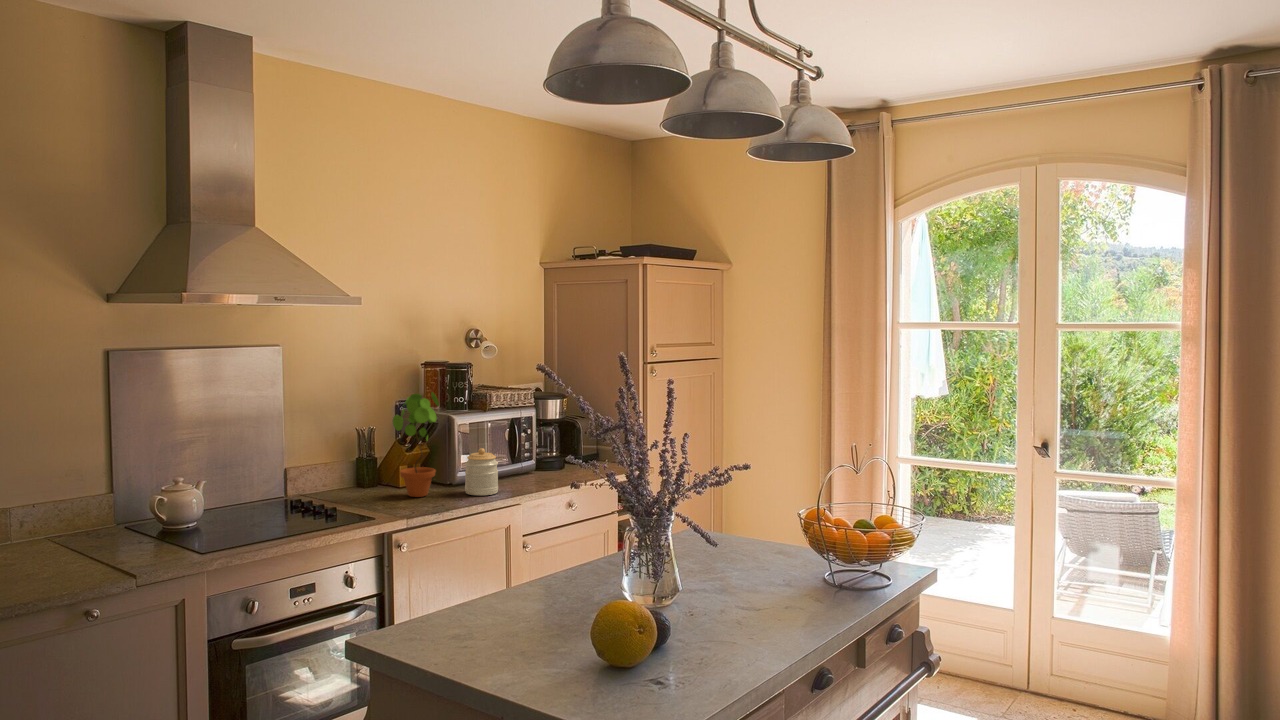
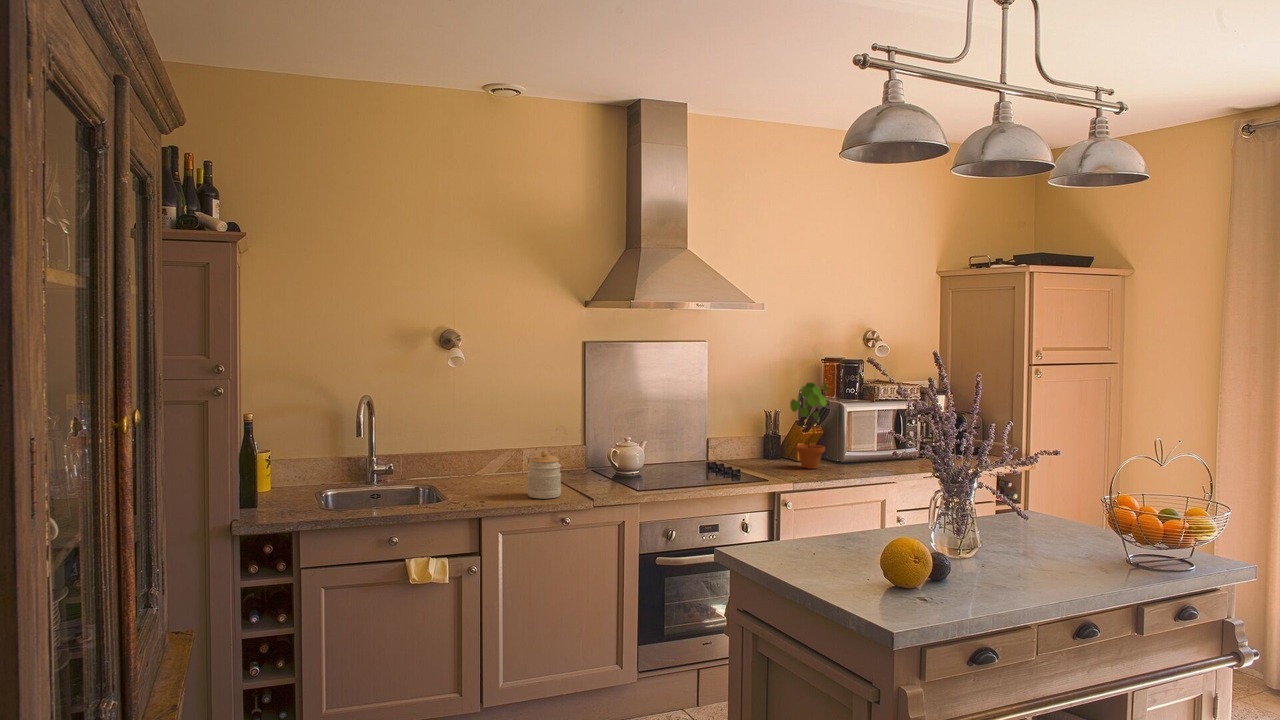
jar: present [465,448,498,495] -> present [528,450,561,499]

